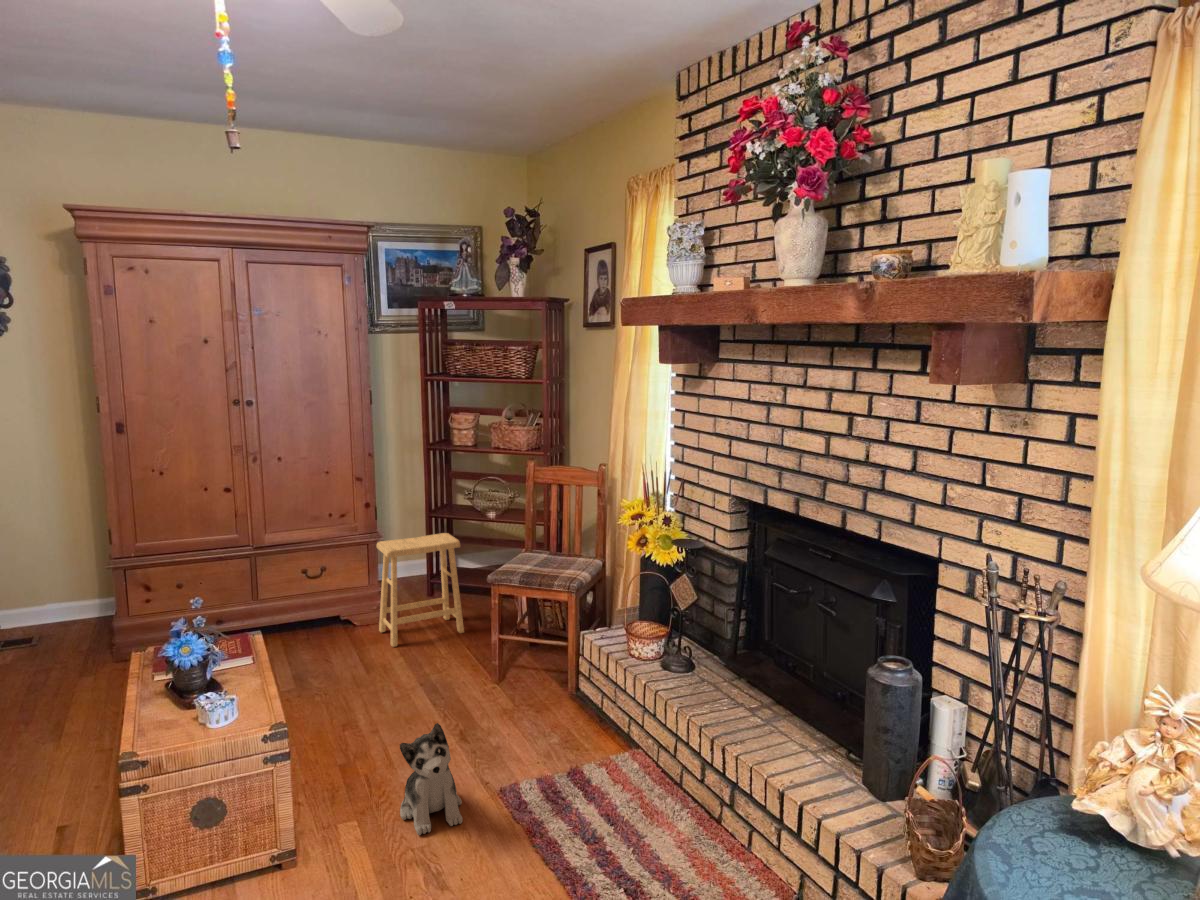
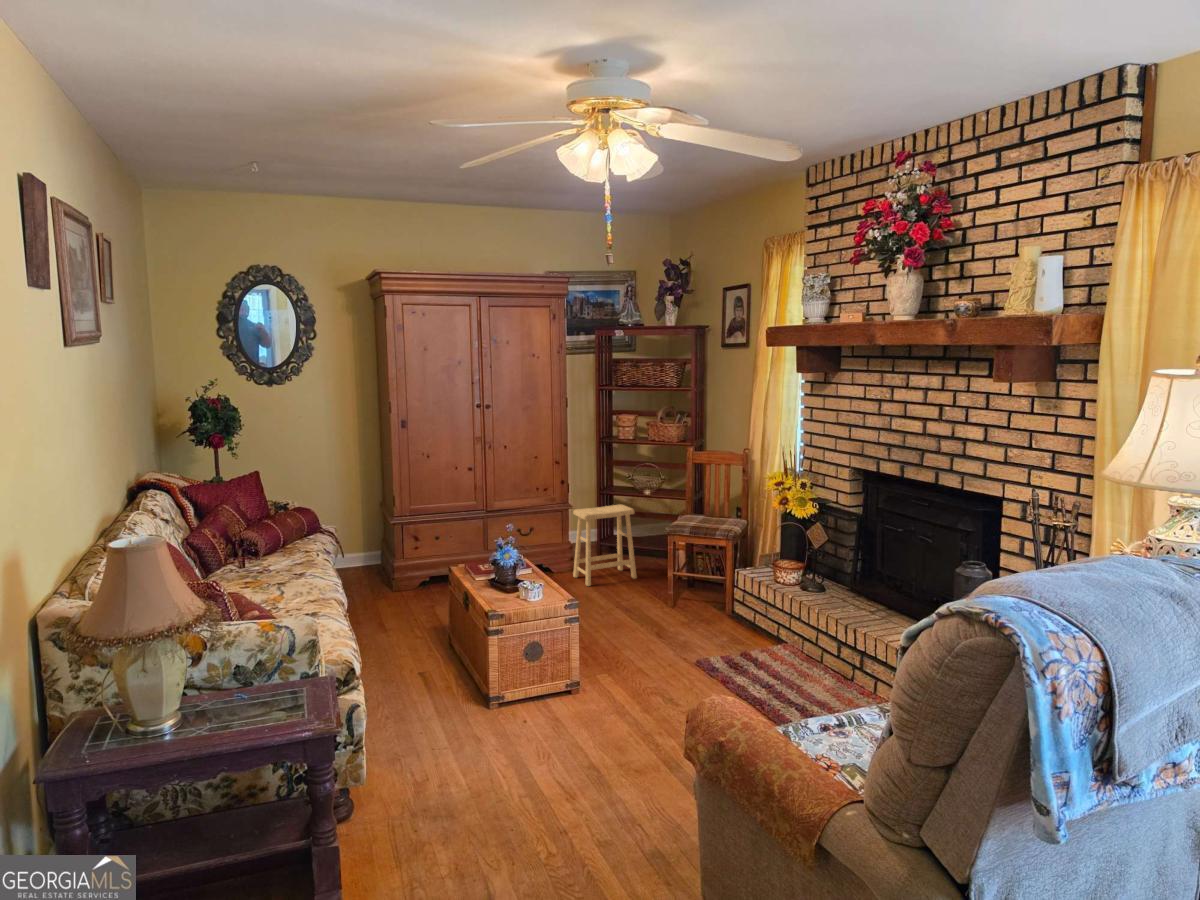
plush toy: present [400,723,462,835] -> none [633,612,676,684]

